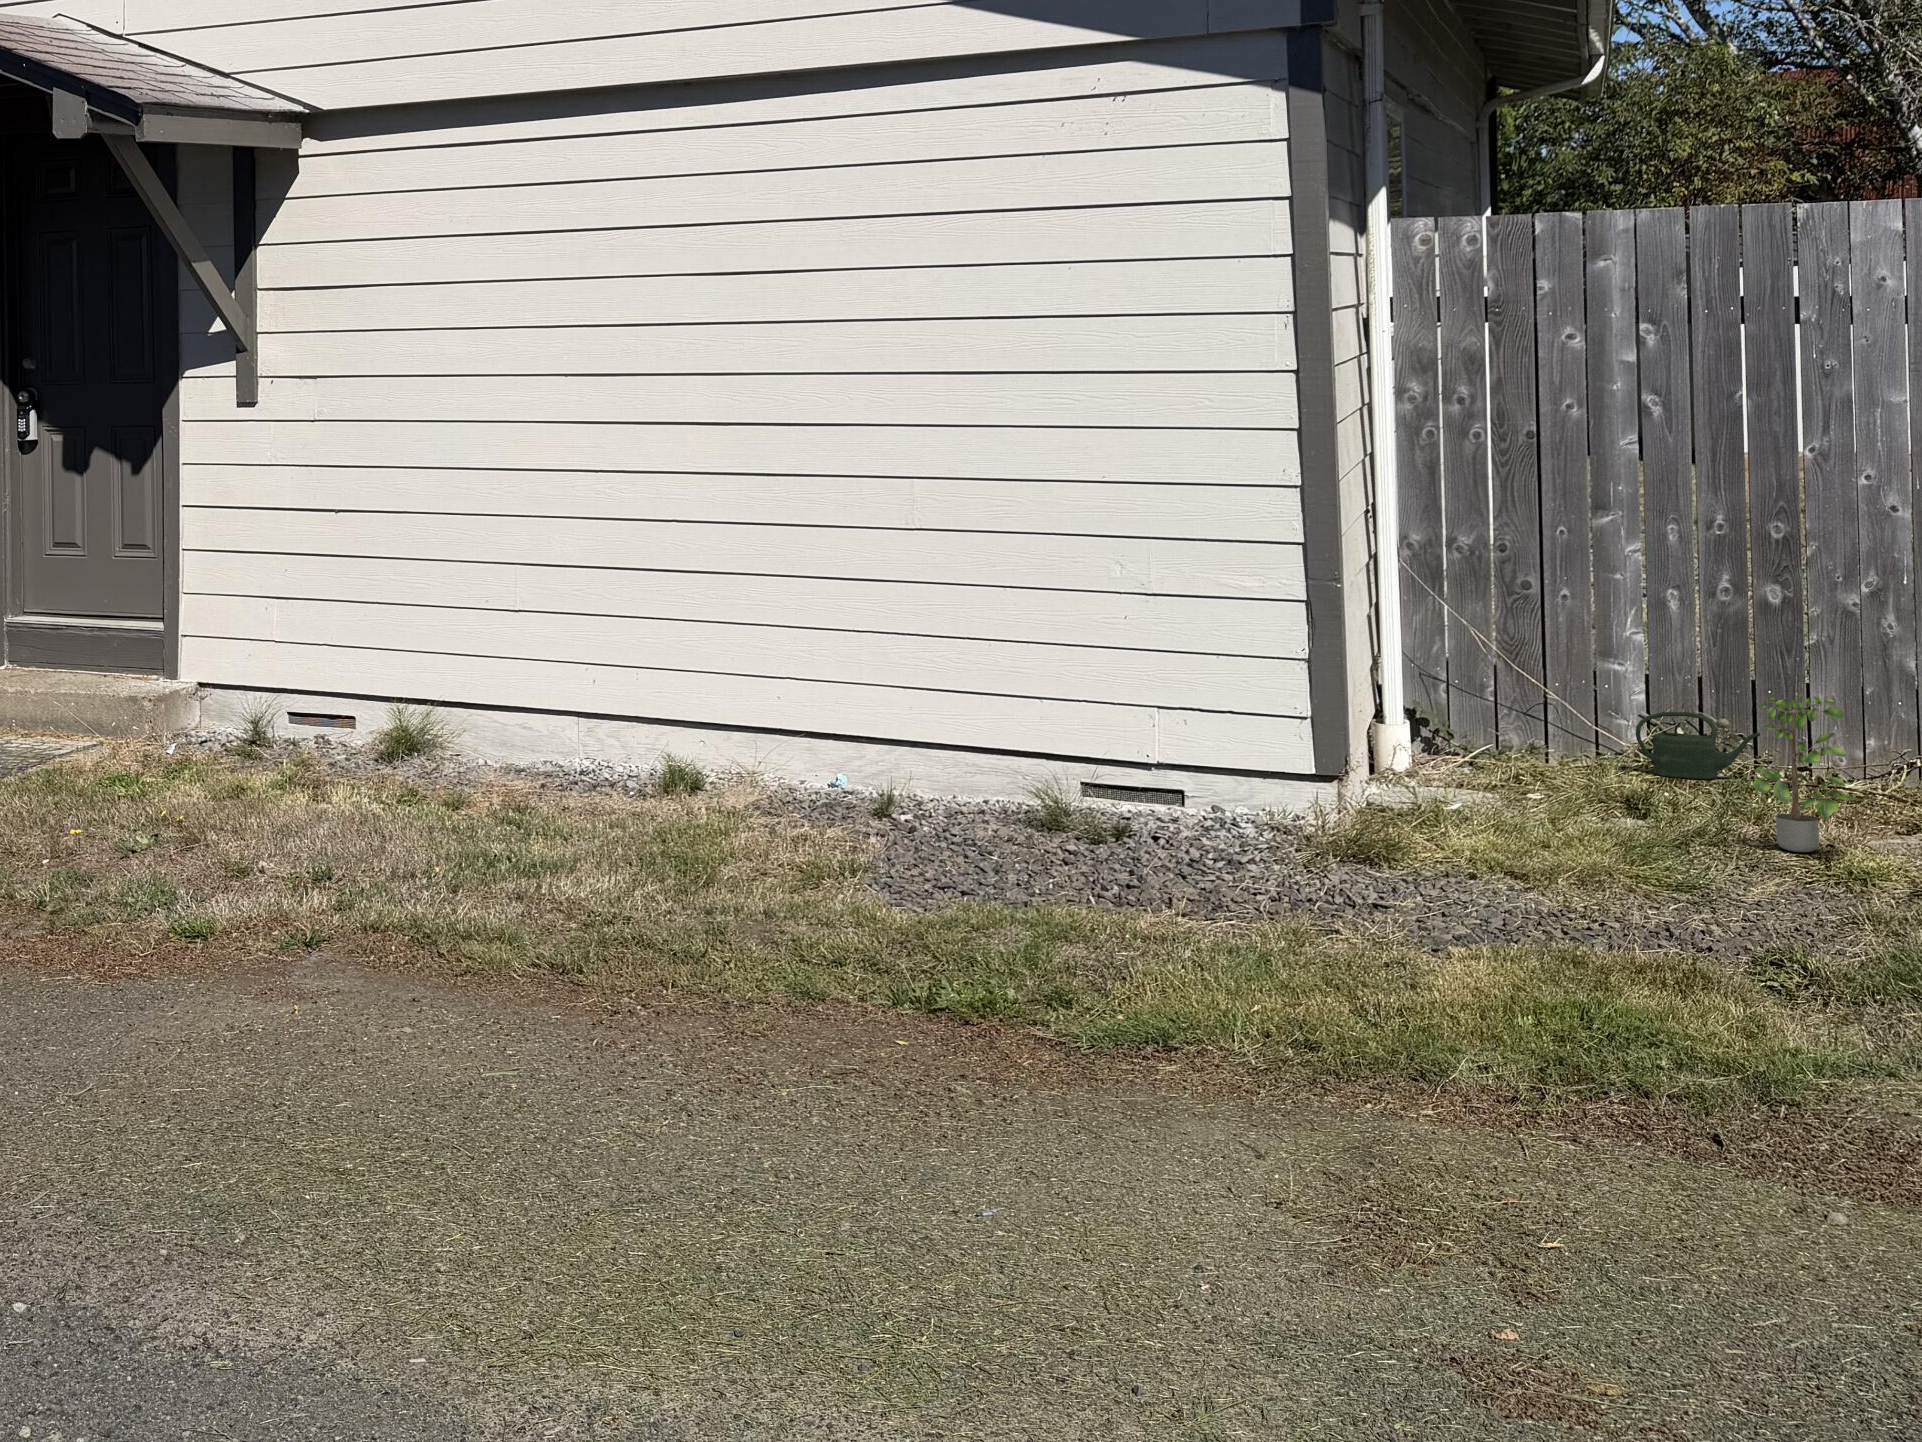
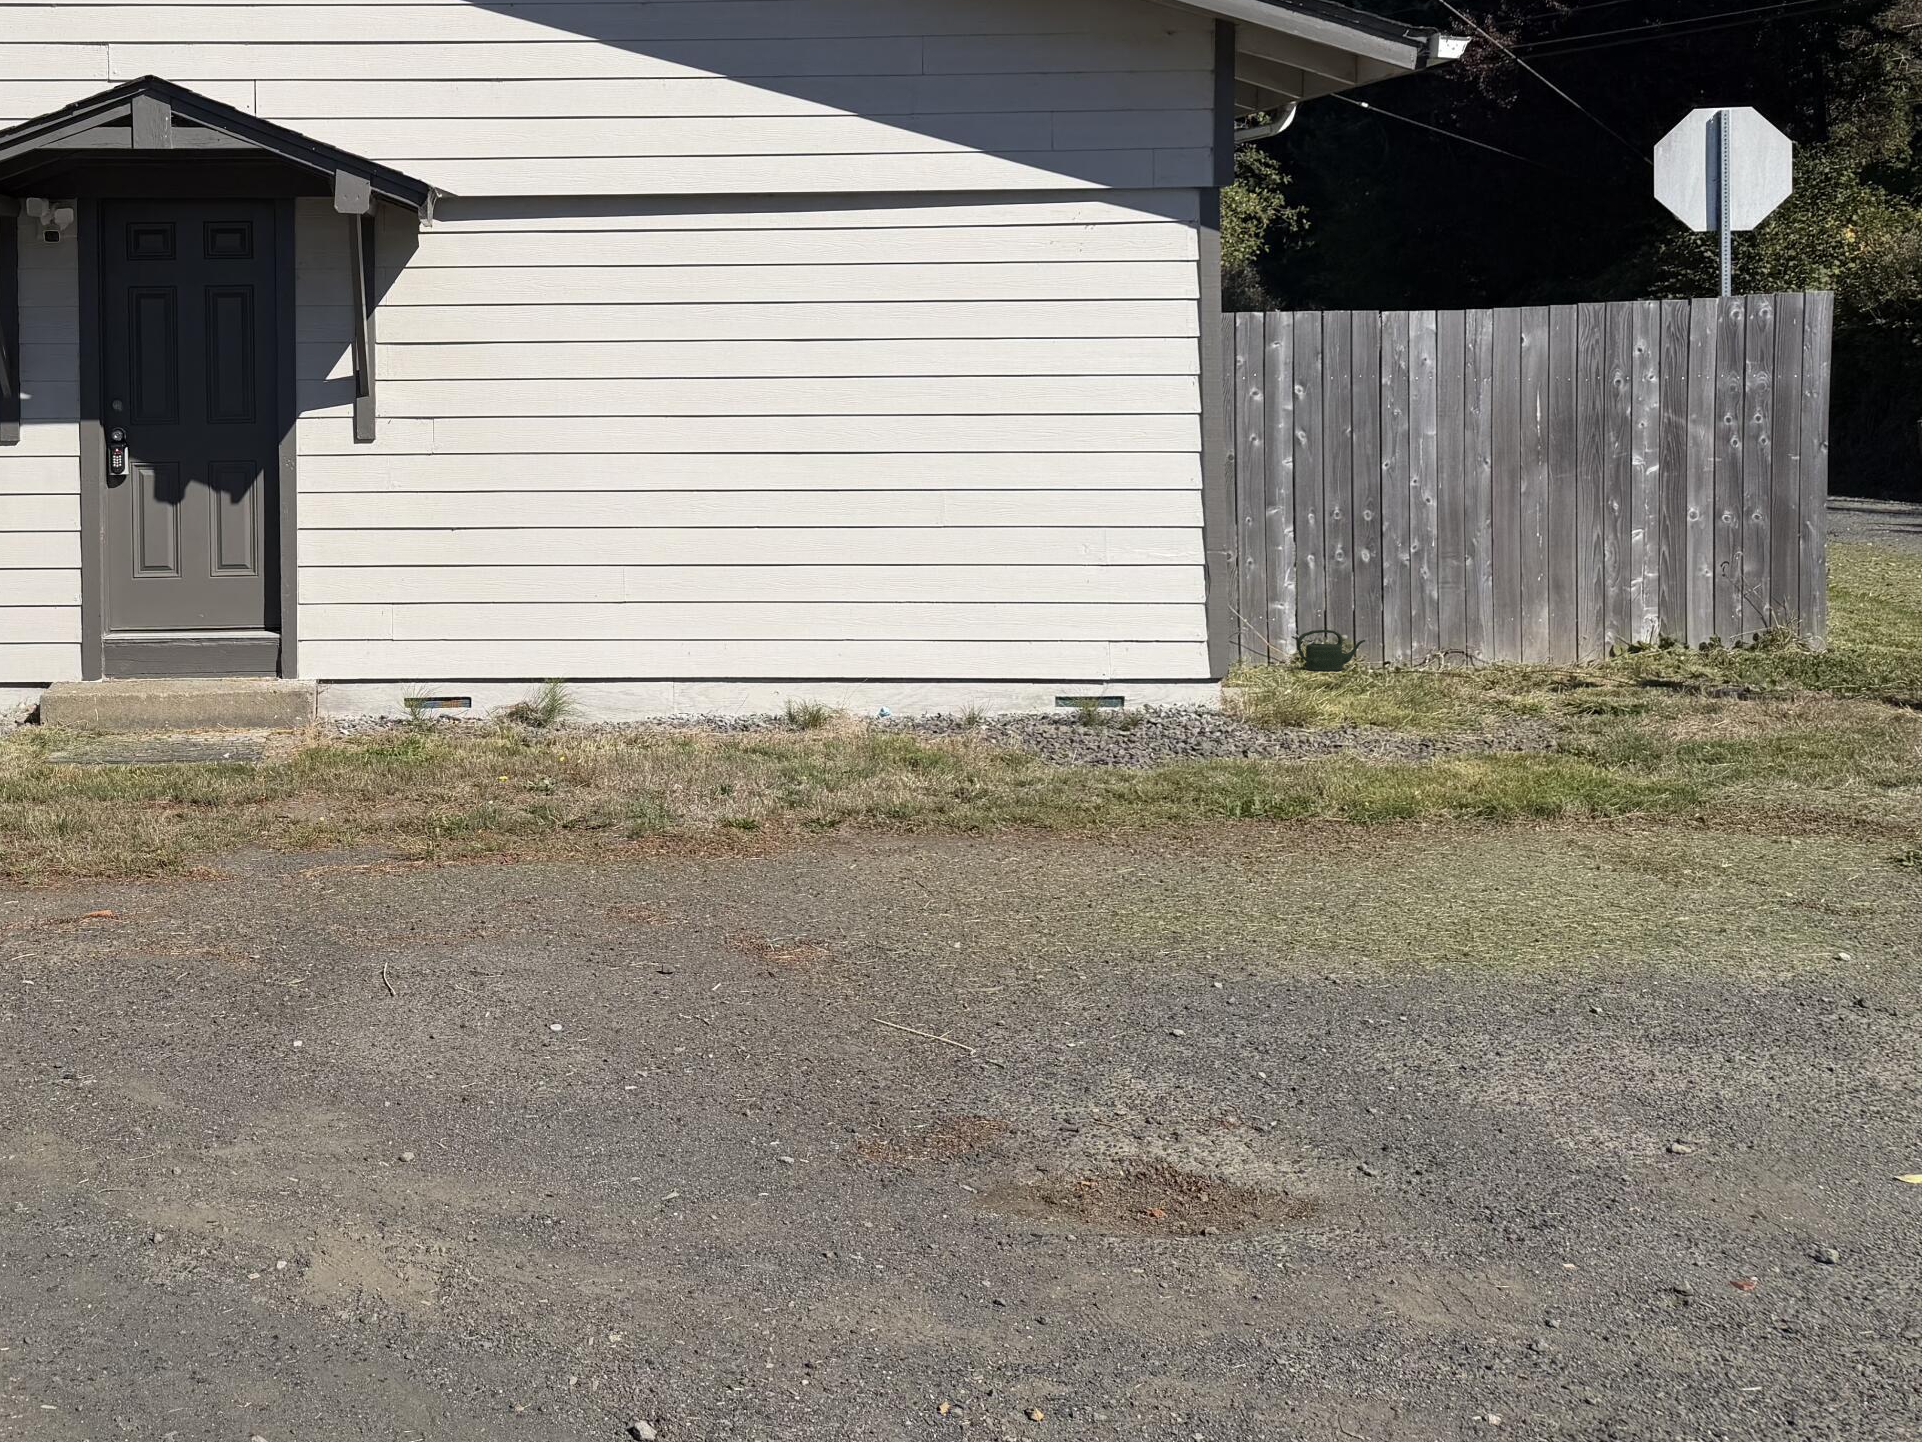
potted plant: present [1753,694,1863,852] -> none [1444,606,1508,702]

